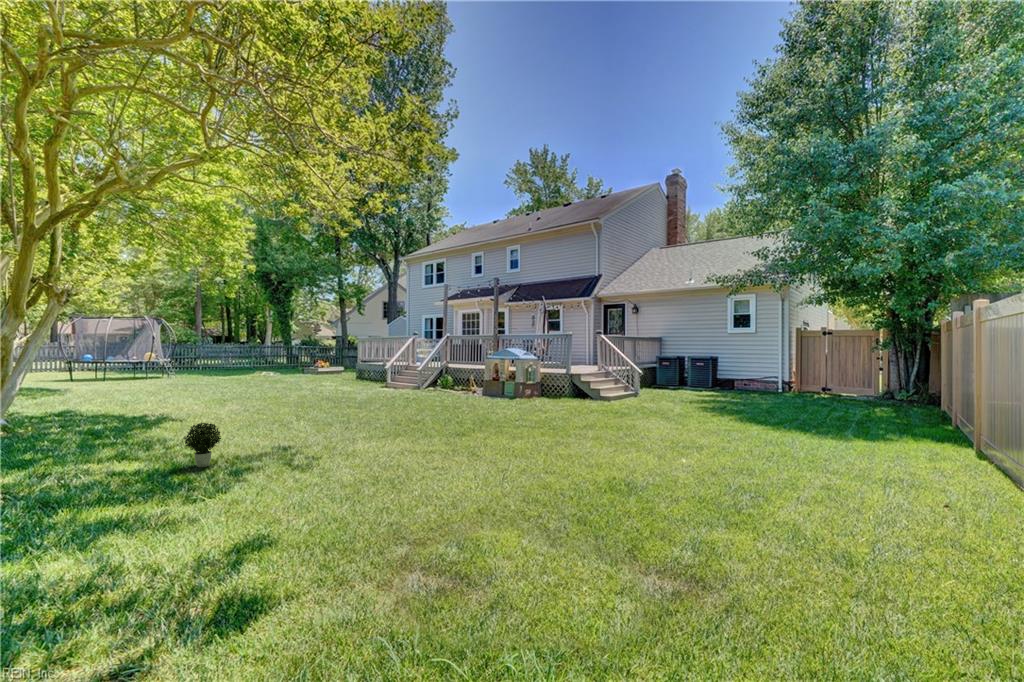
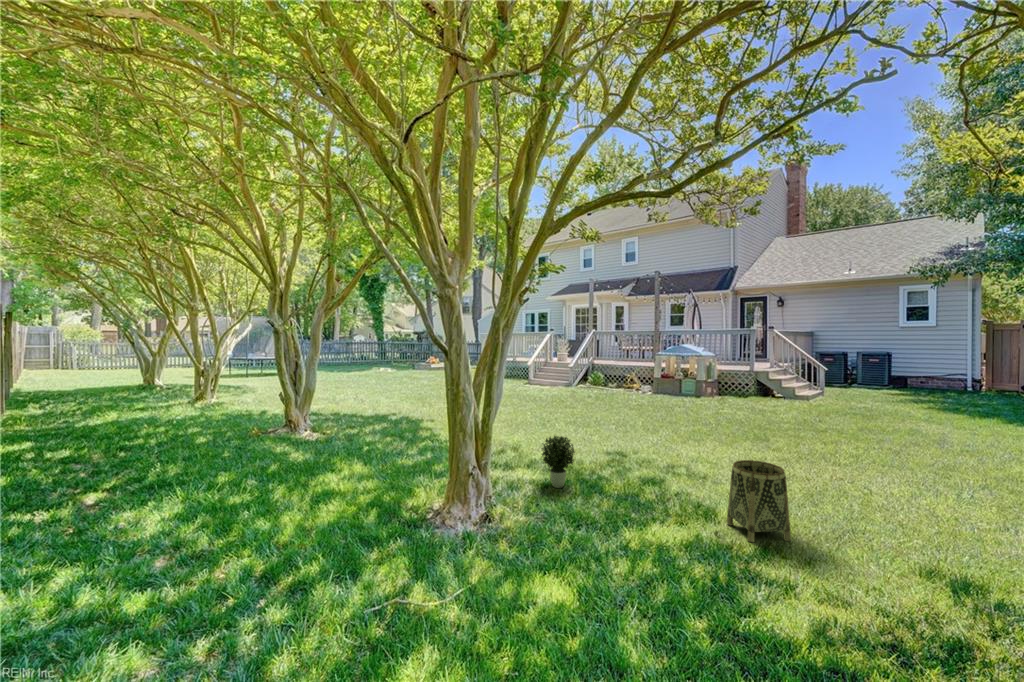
basket: none [271,437,317,500] -> present [727,460,791,542]

